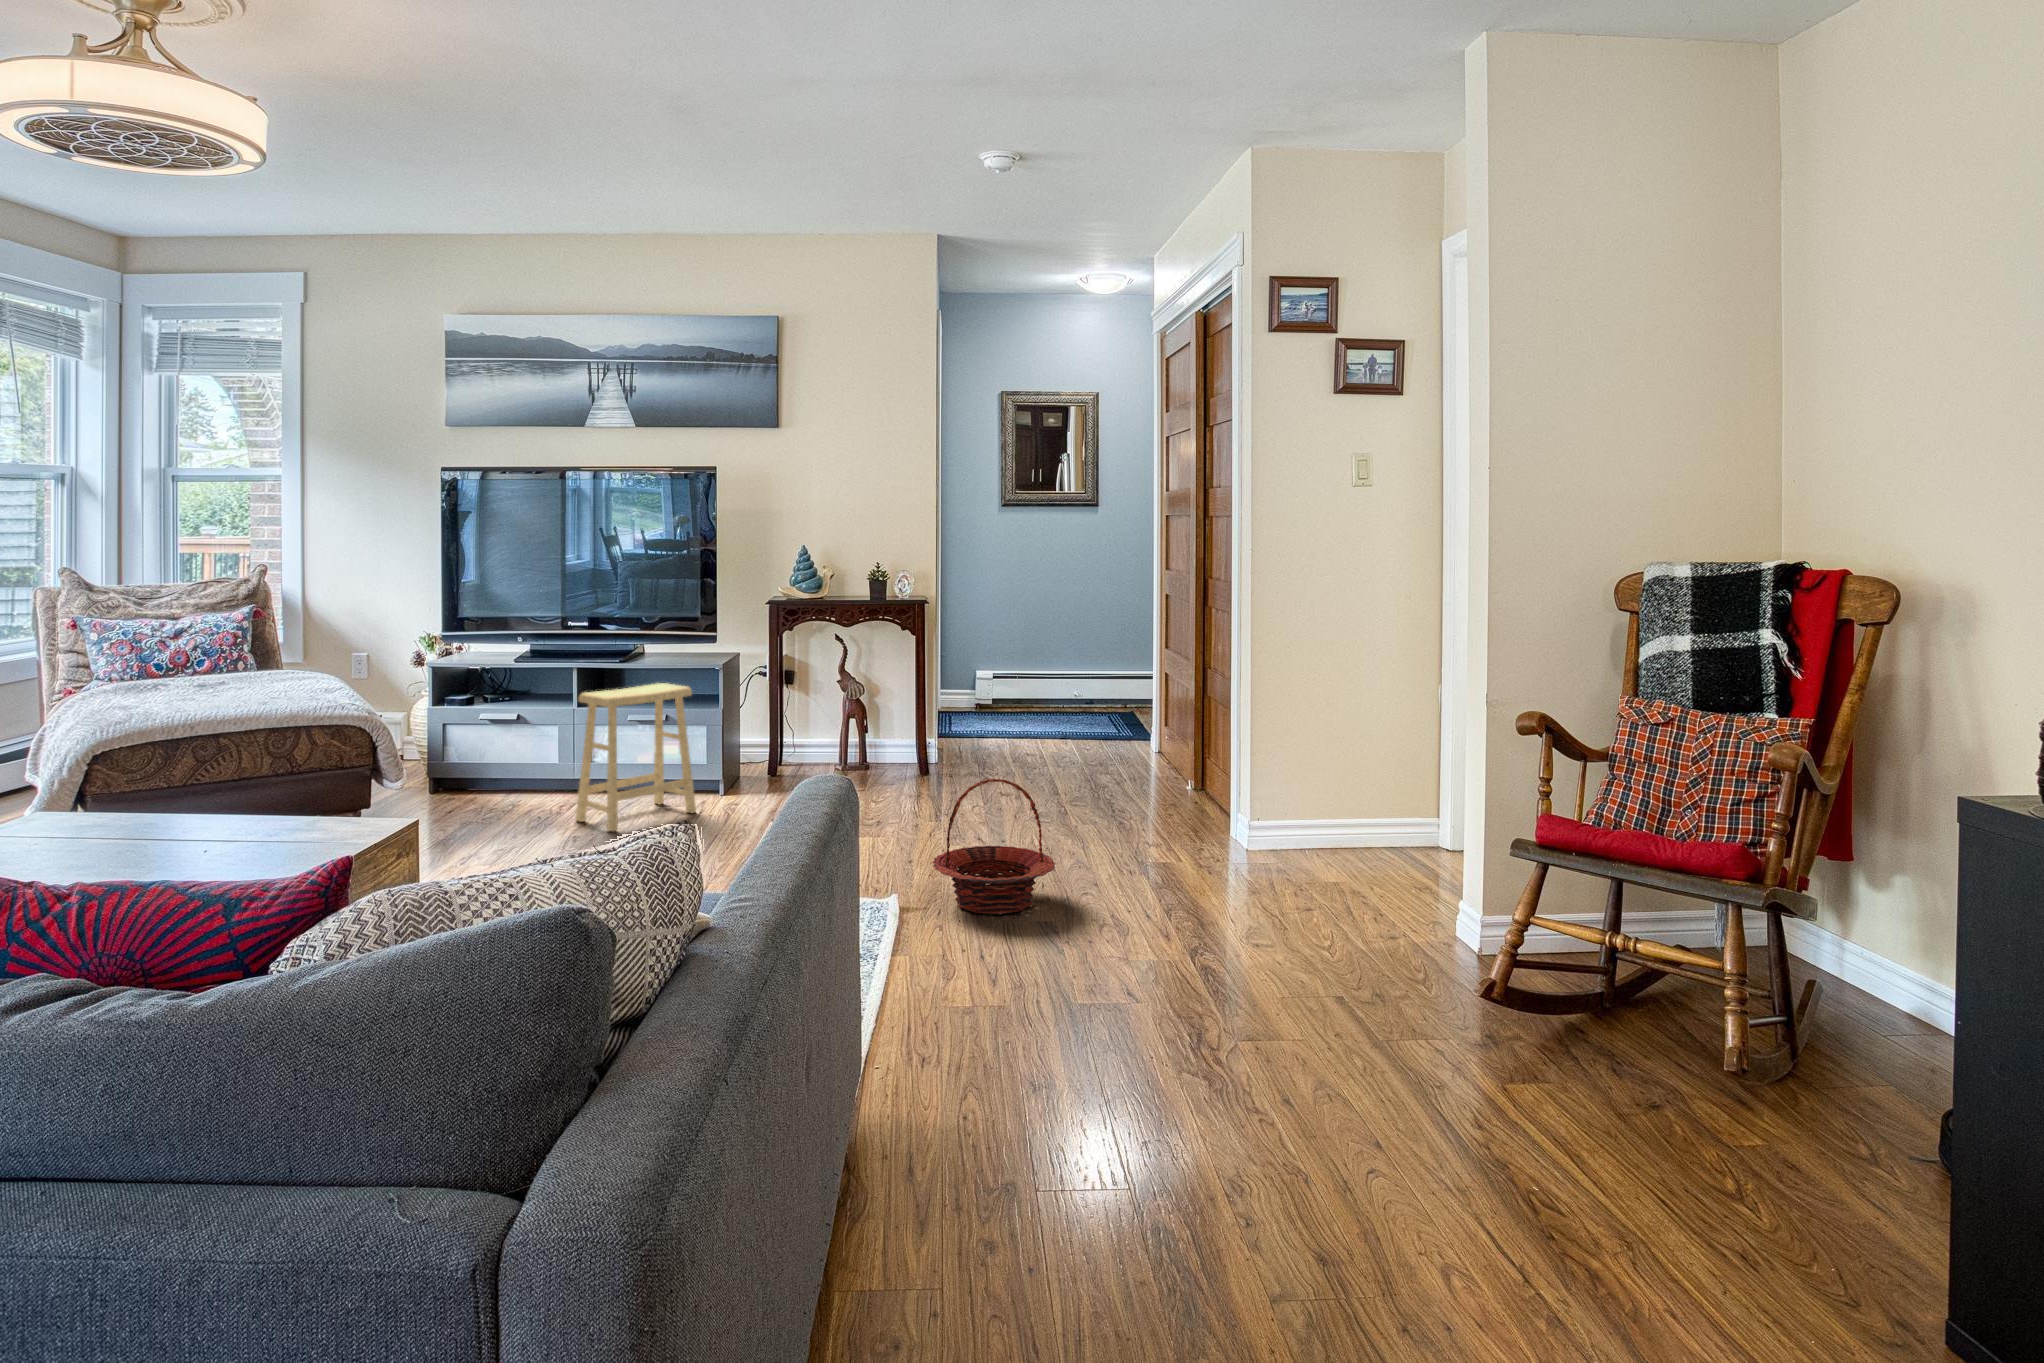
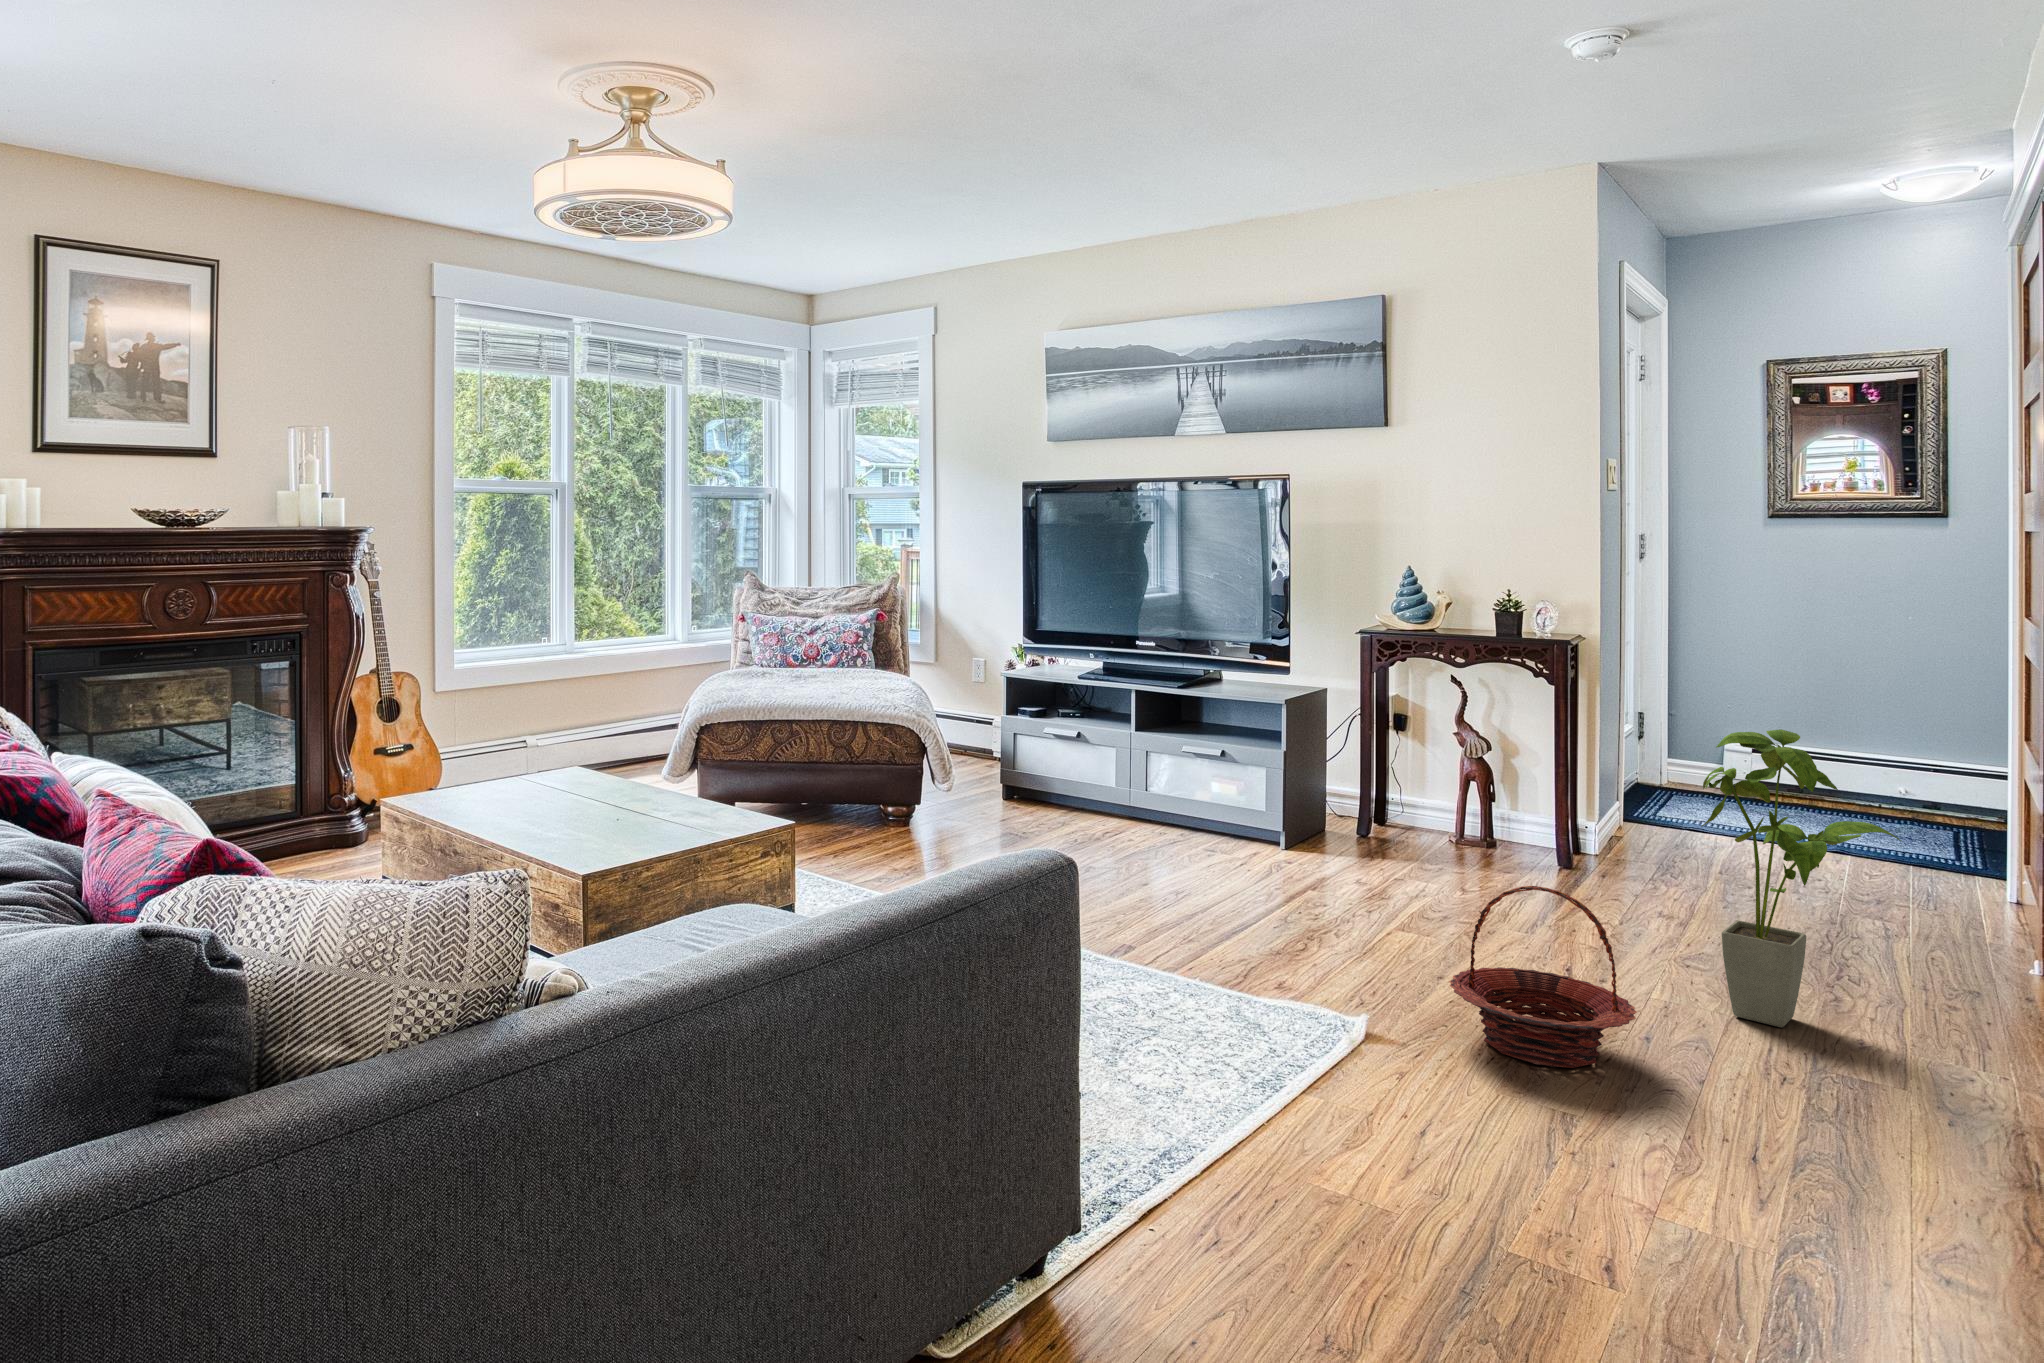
house plant: none [1055,646,1165,854] -> present [1701,729,1901,1027]
footstool: present [576,683,696,831] -> none [1116,715,1245,866]

